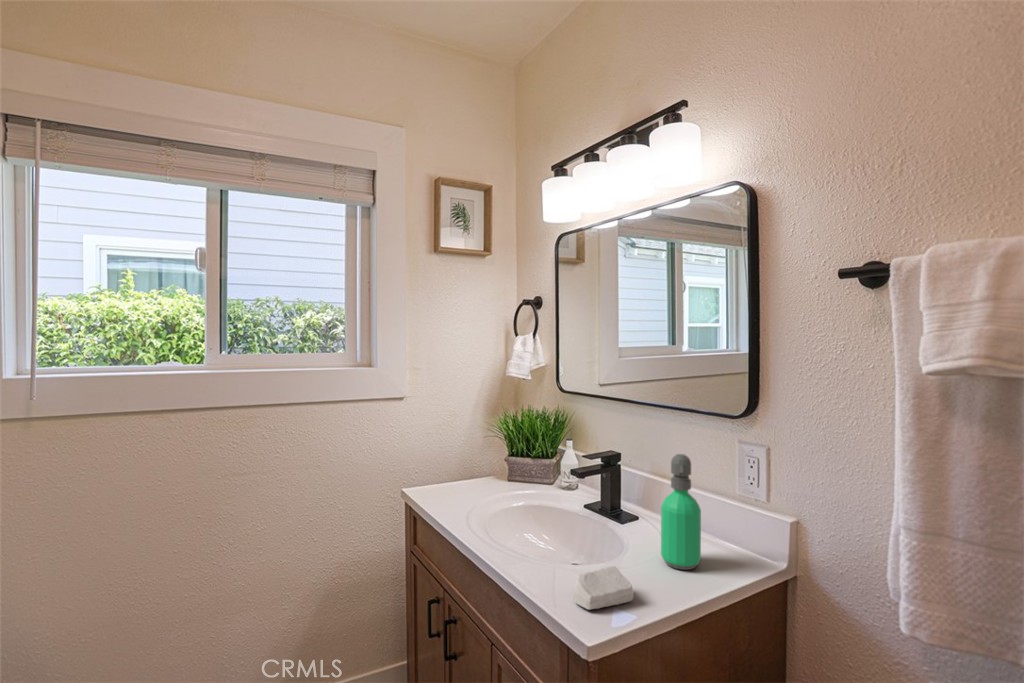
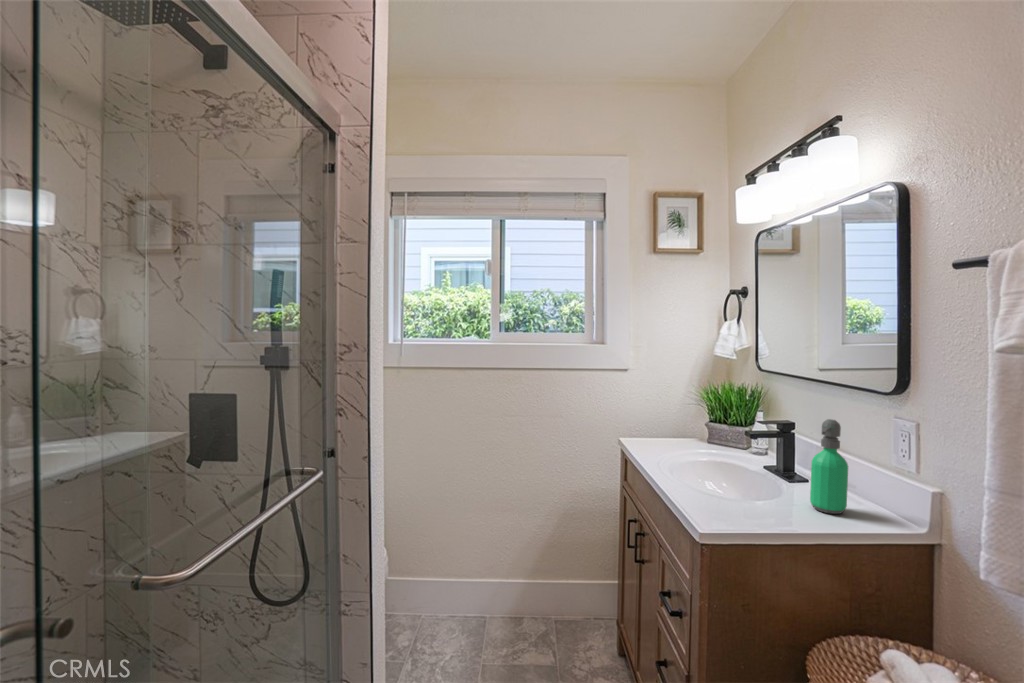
soap bar: present [574,566,634,610] -> none [717,494,766,519]

